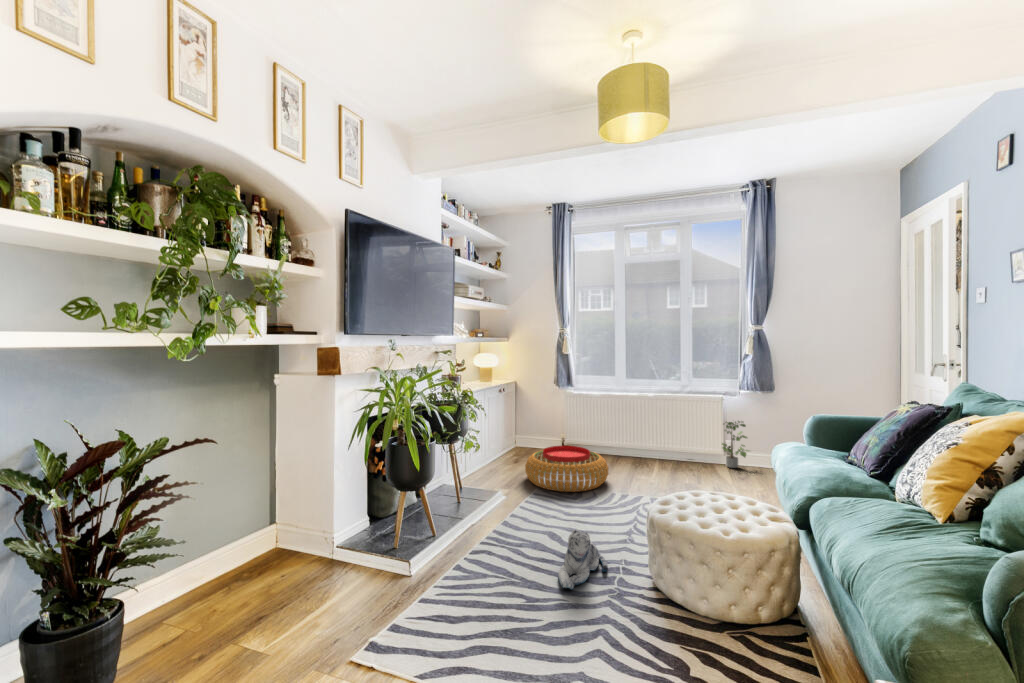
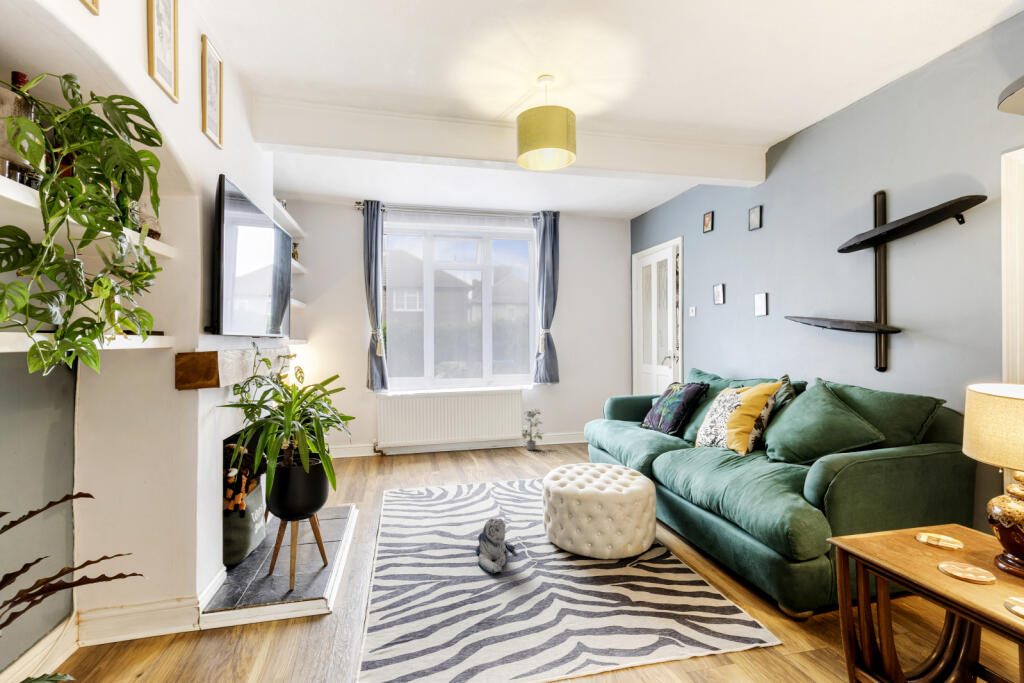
pouf: present [525,446,608,492] -> none [362,449,449,496]

